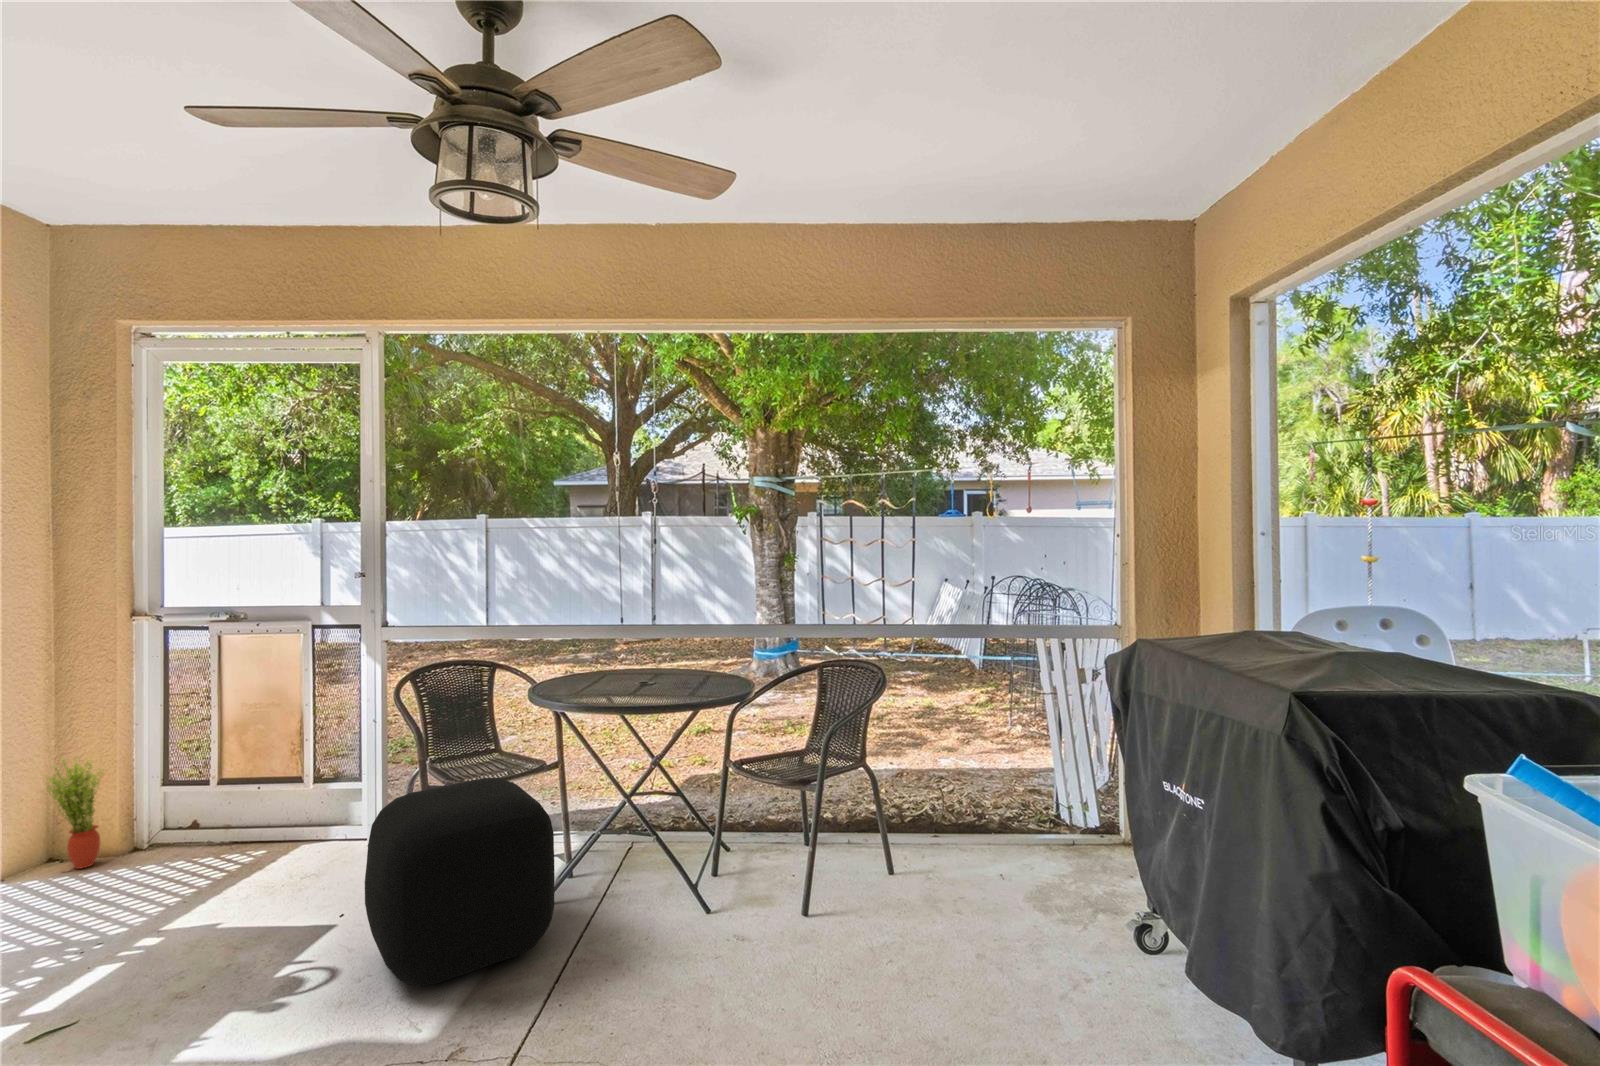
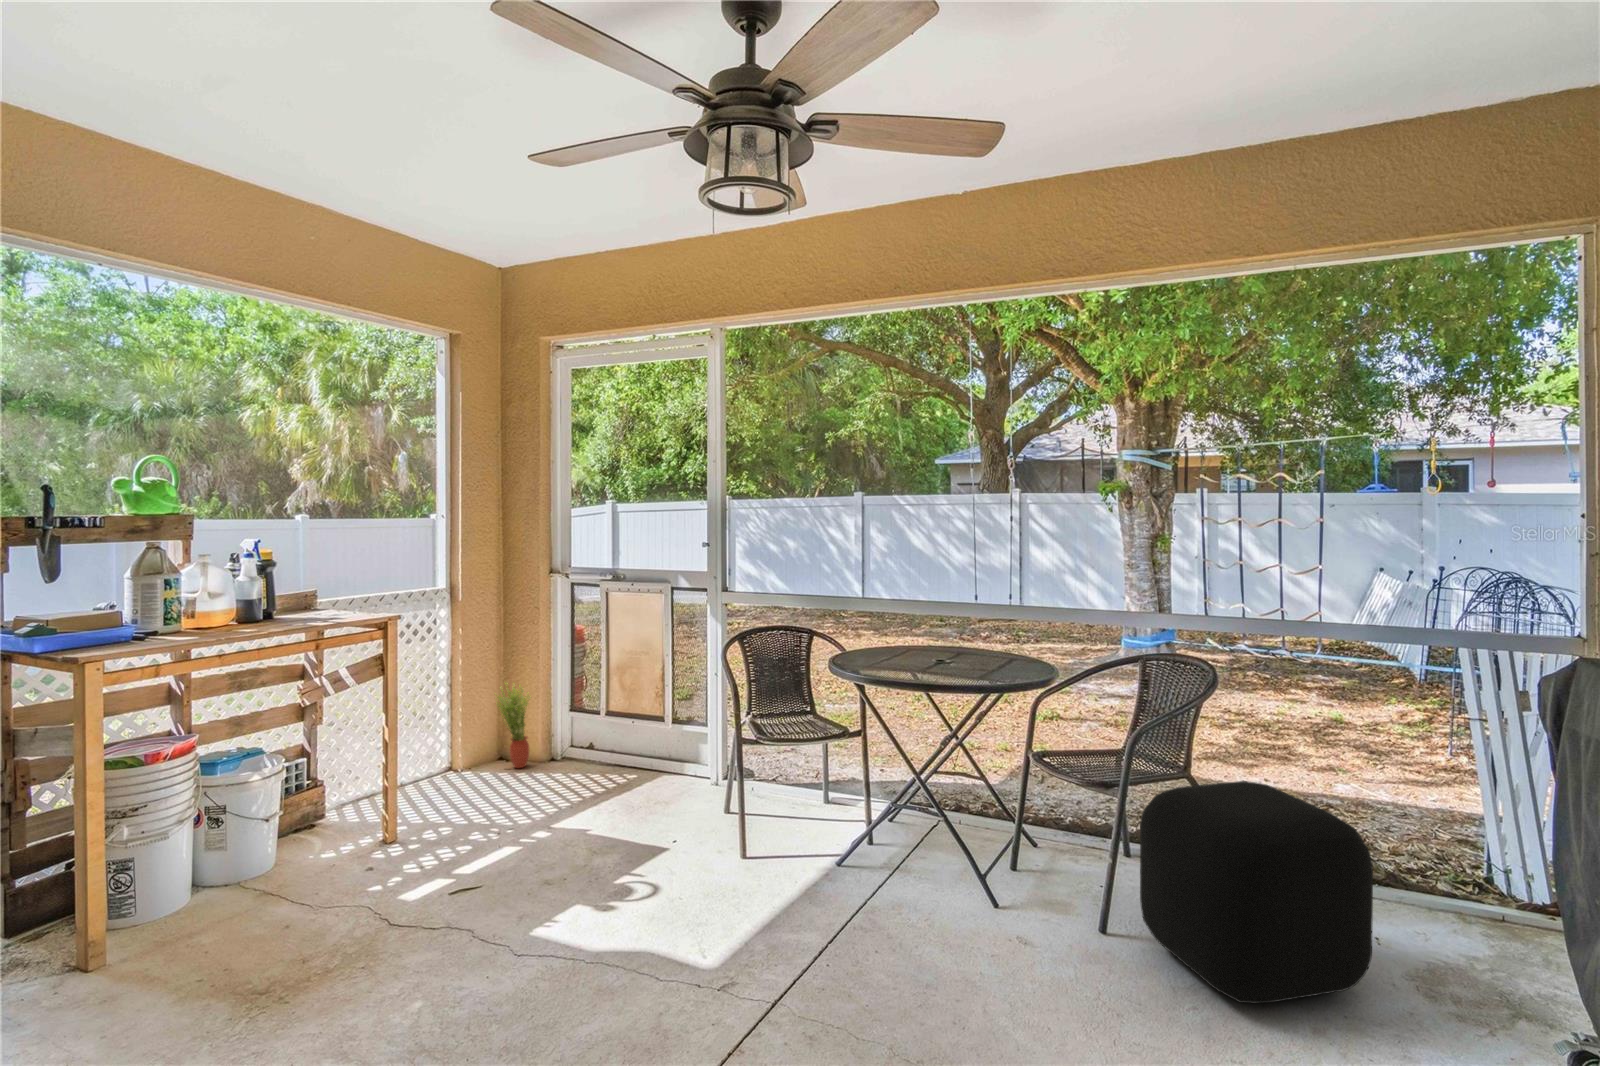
ottoman: present [365,778,554,986] -> present [1140,781,1373,1004]

